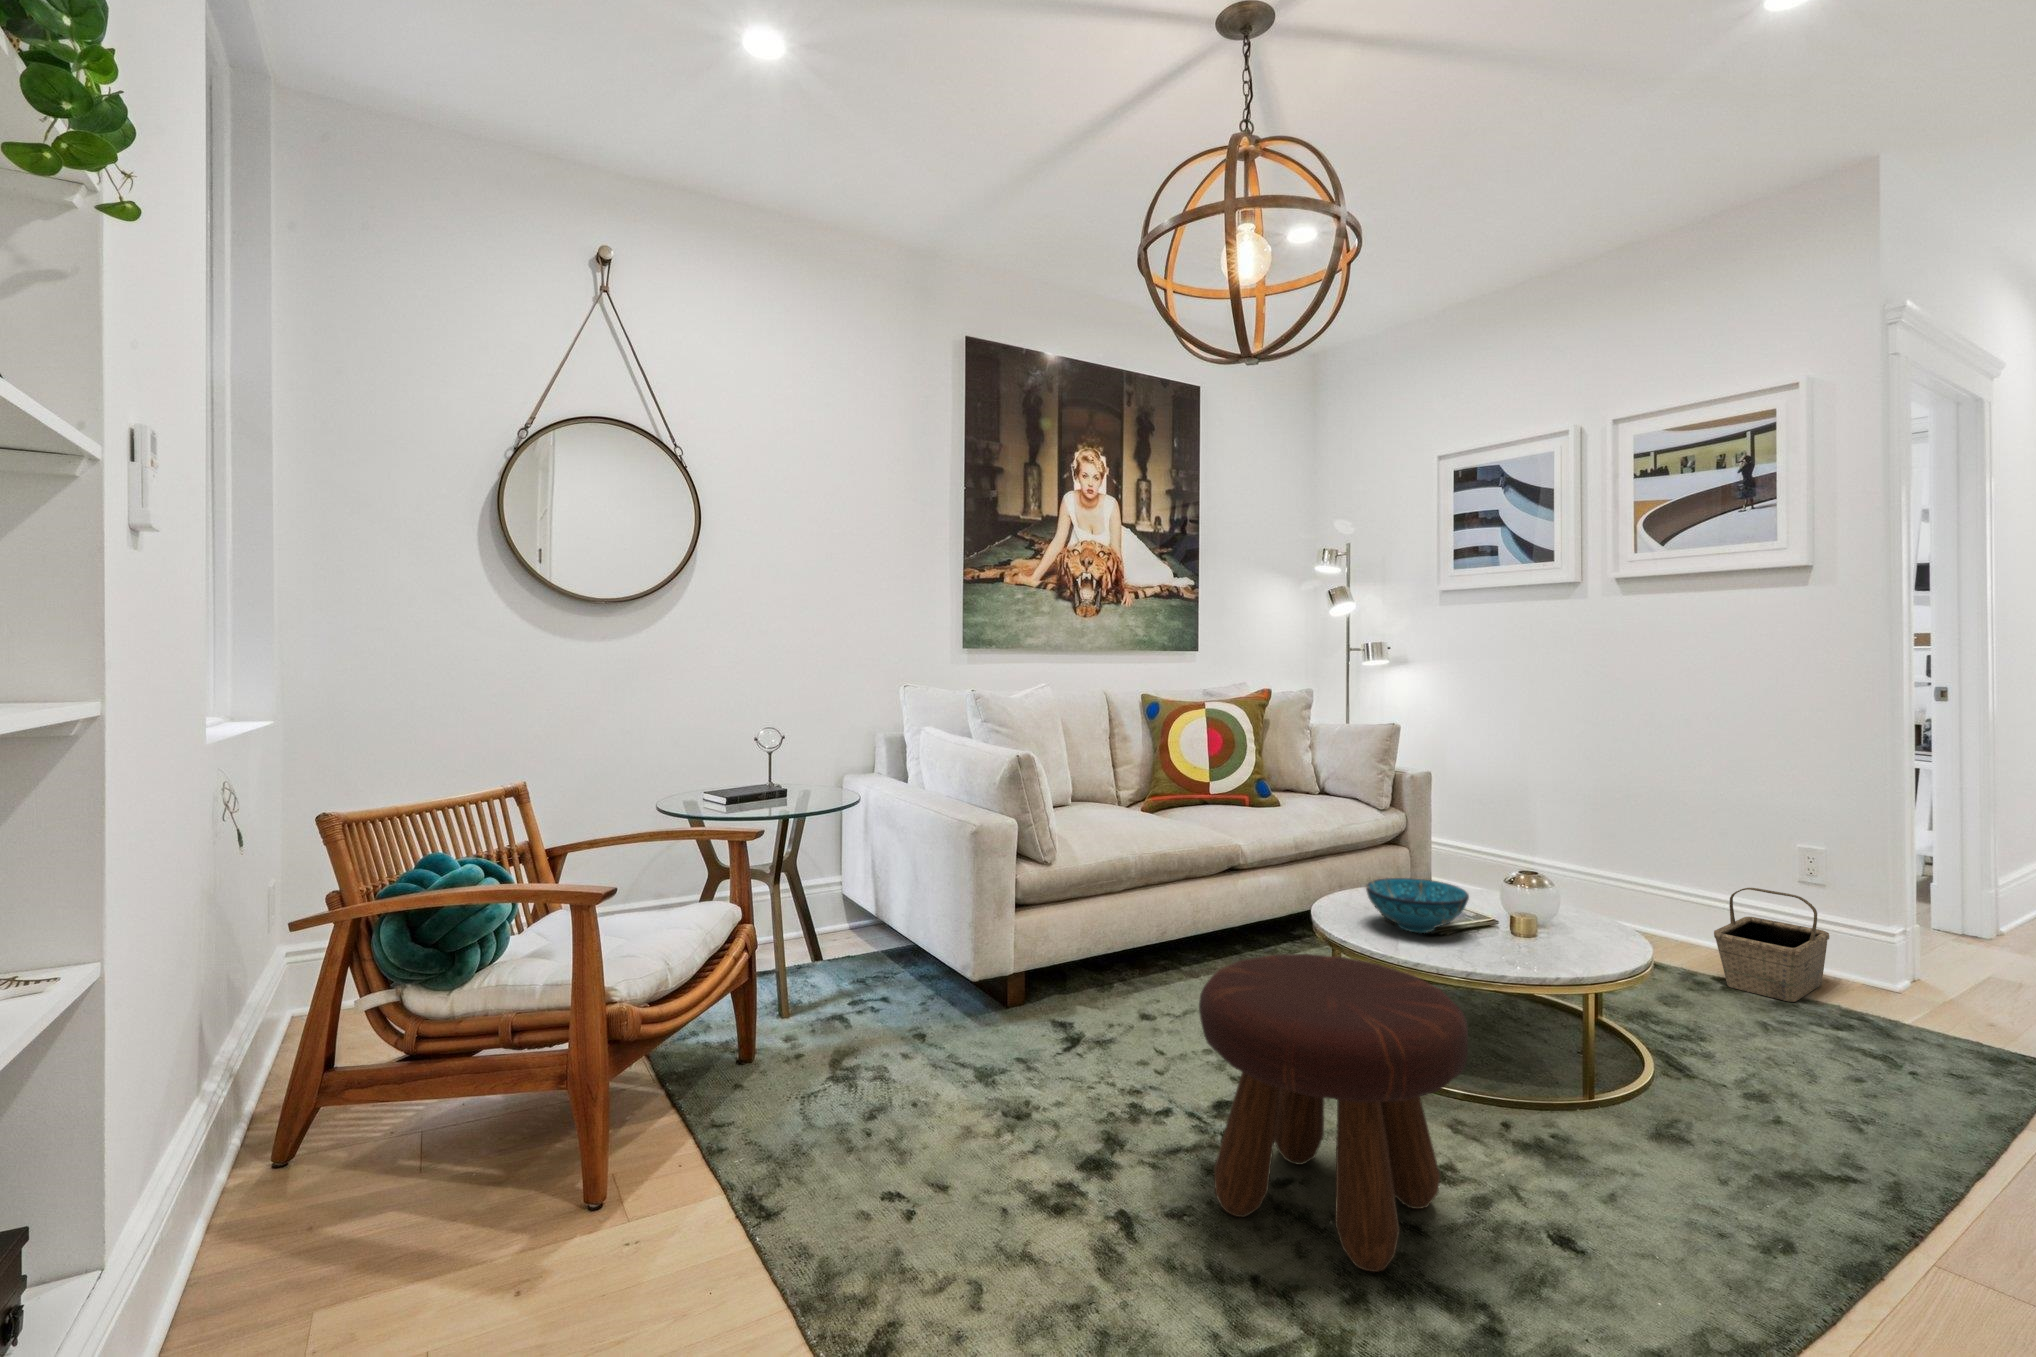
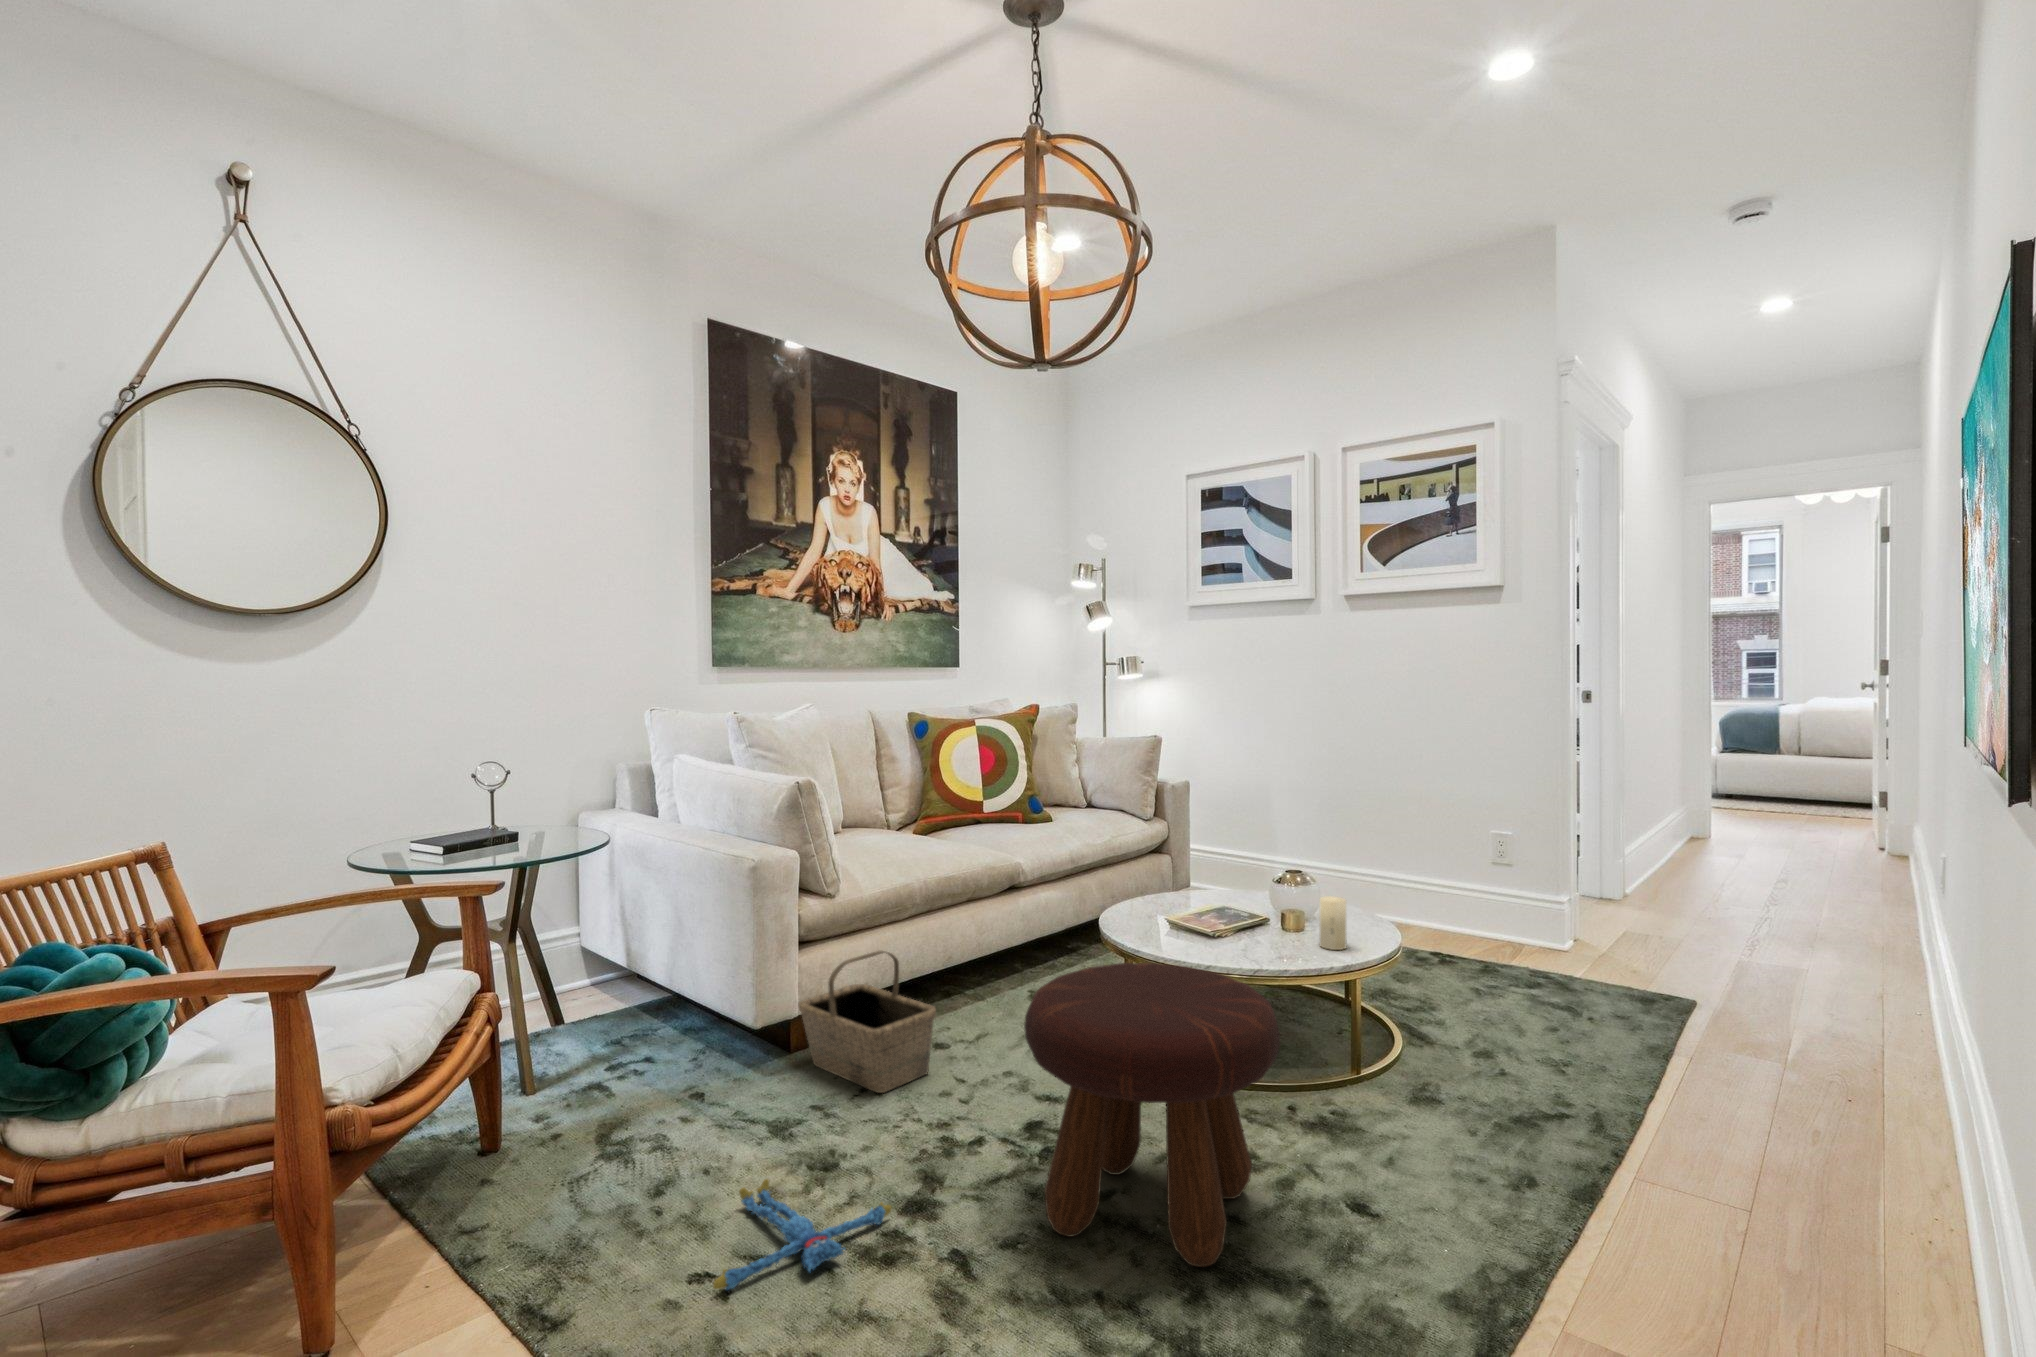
decorative bowl: present [1366,878,1469,933] -> none [1154,882,1248,933]
basket: present [1714,888,1829,1002] -> present [799,951,936,1093]
candle: none [1549,905,1582,964] -> present [1320,896,1346,950]
plush toy: none [902,1115,1070,1209] -> present [713,1179,892,1290]

